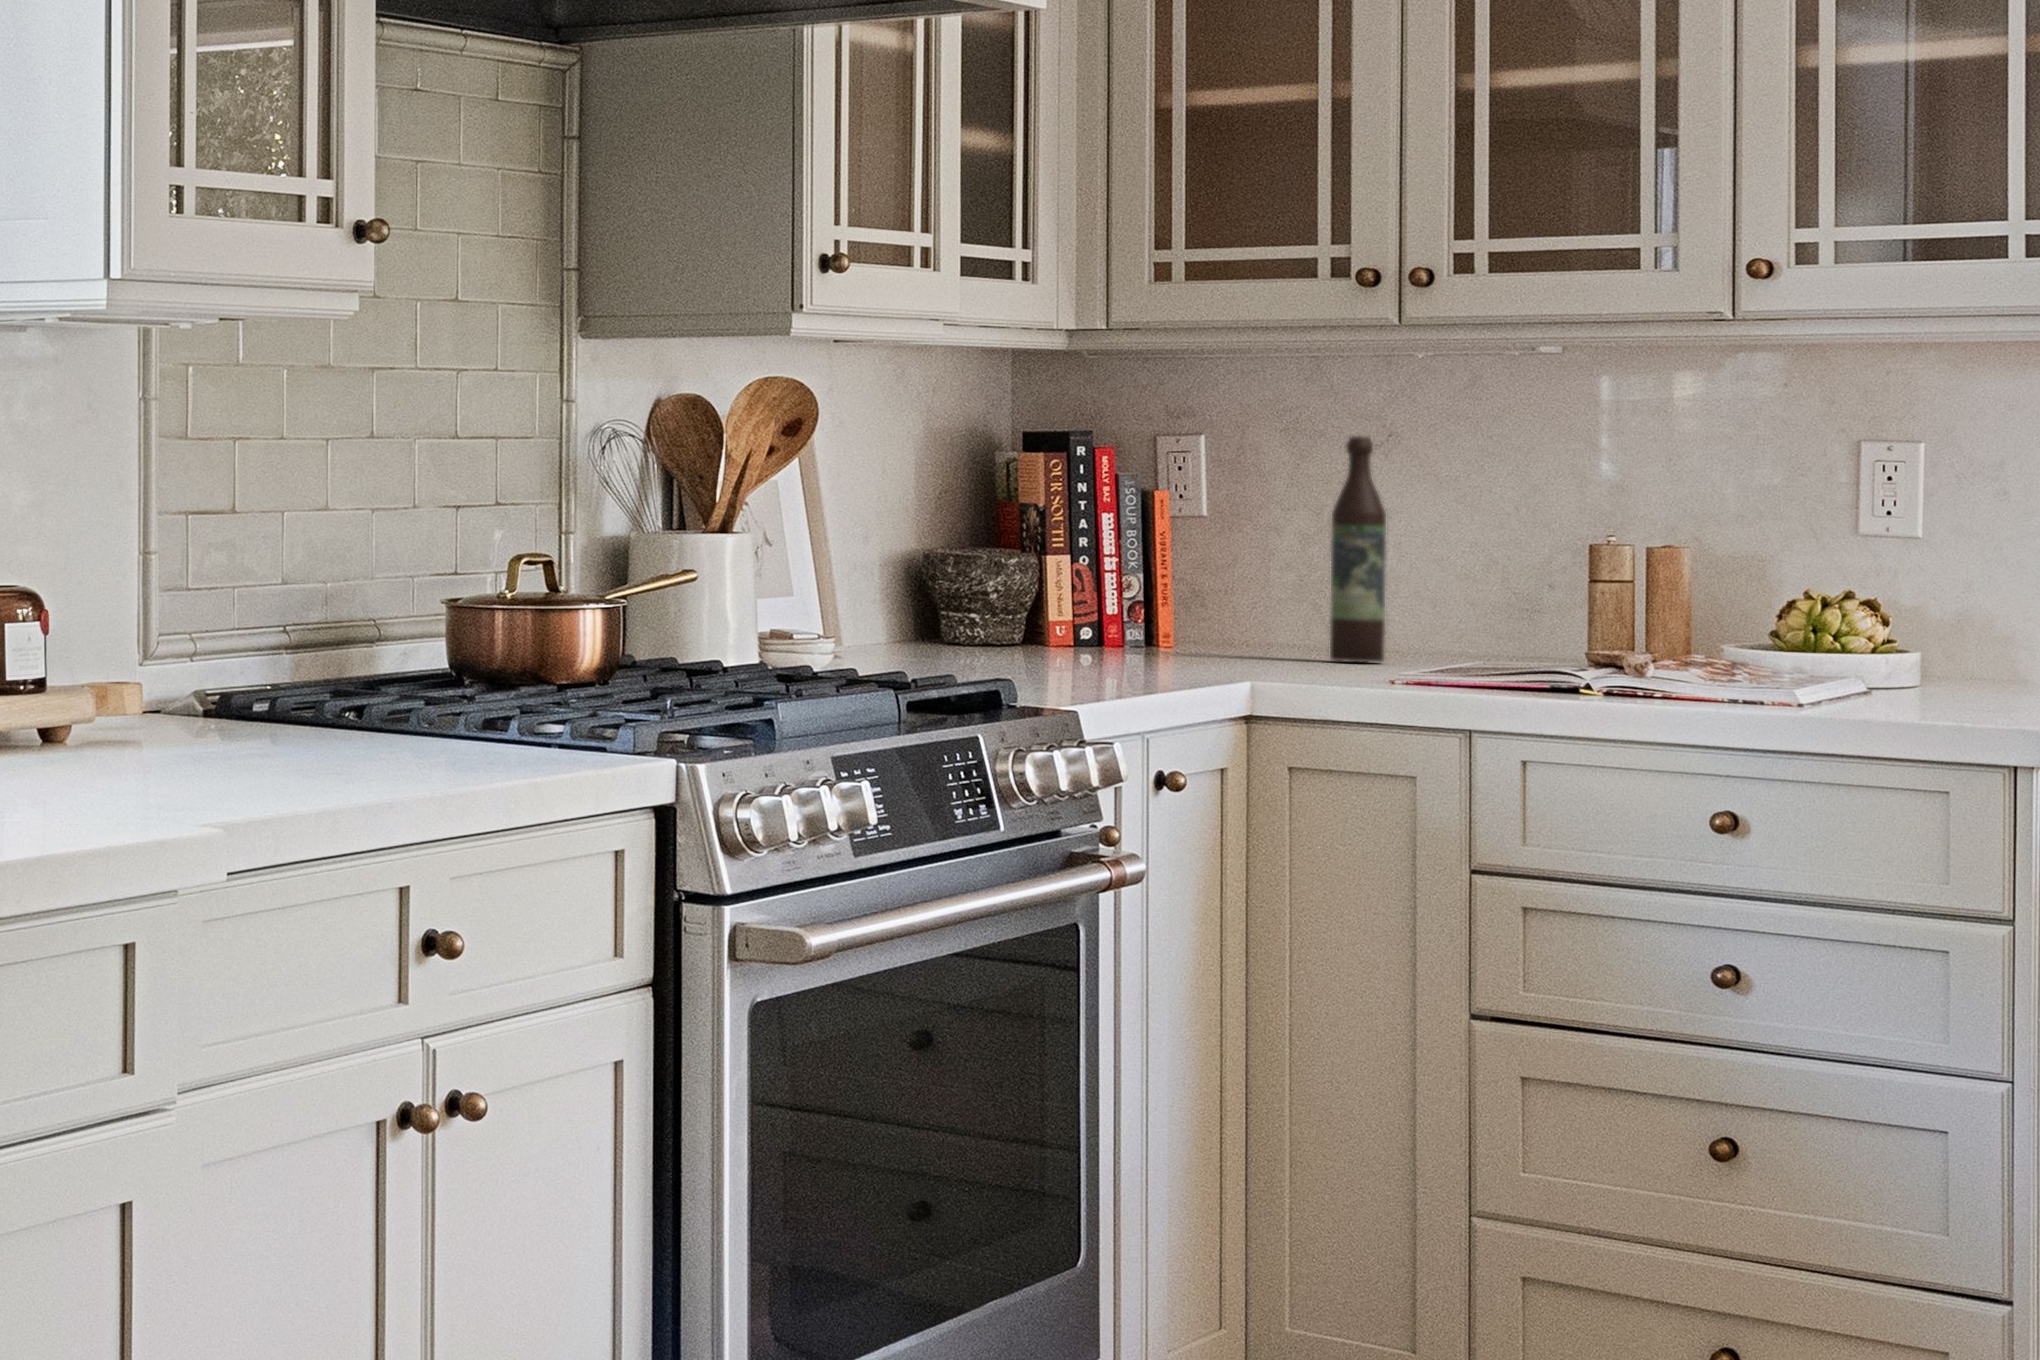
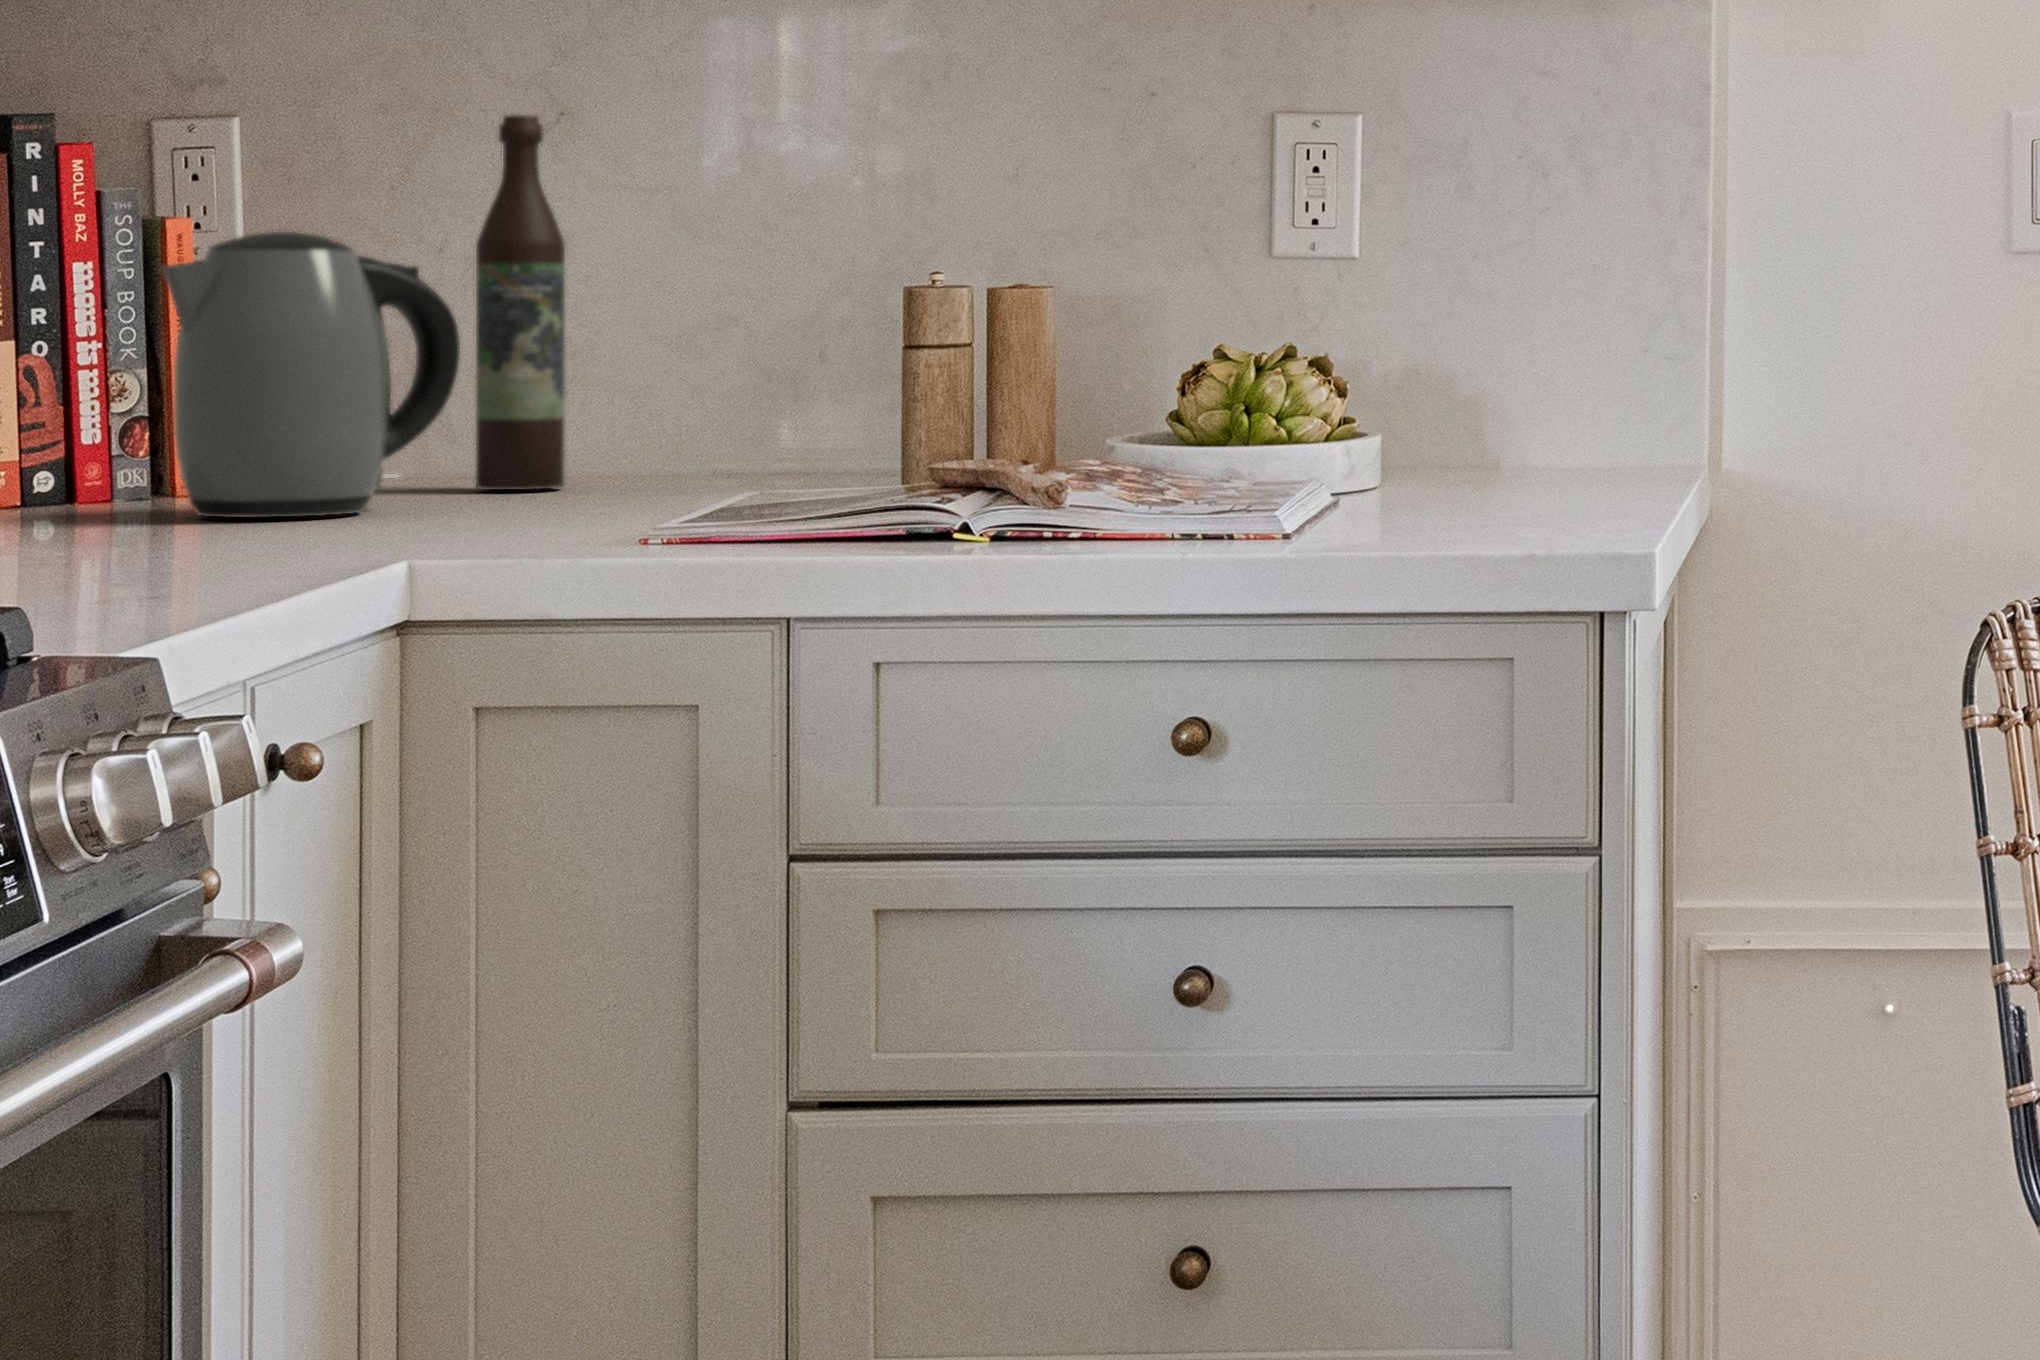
kettle: none [1136,502,1309,665] -> present [163,232,460,518]

